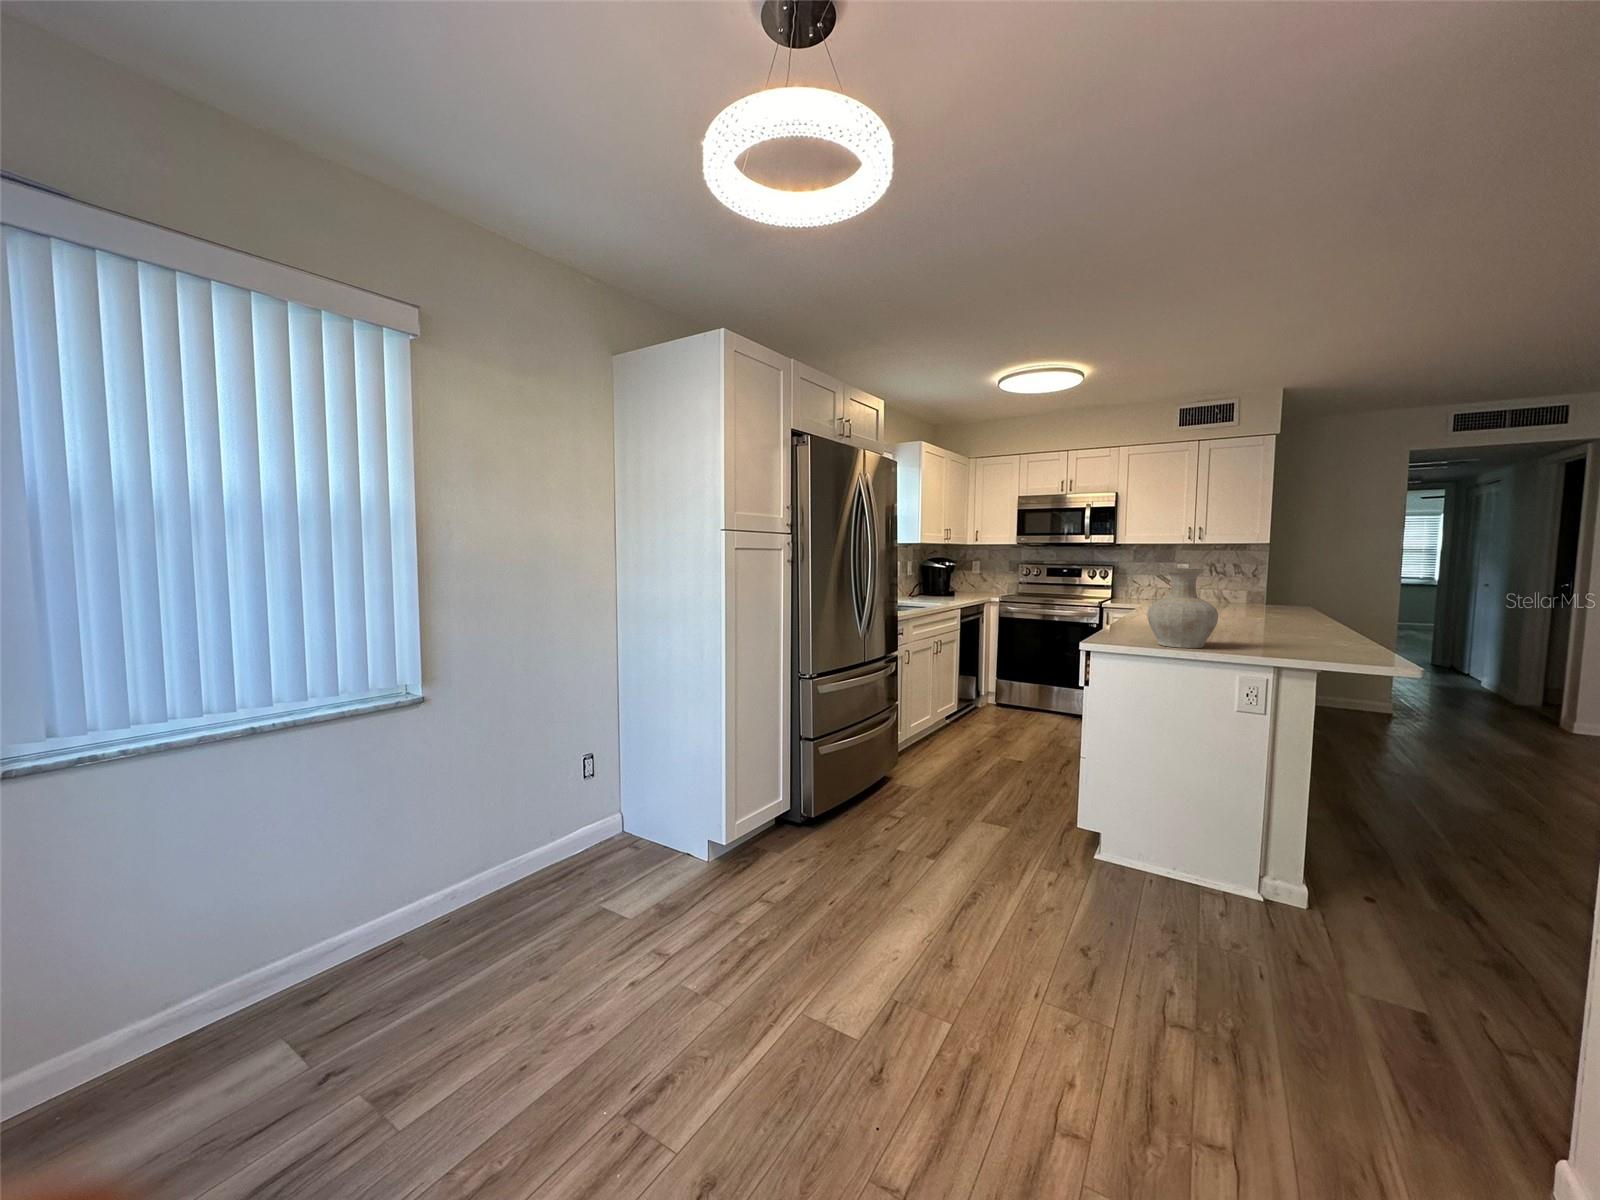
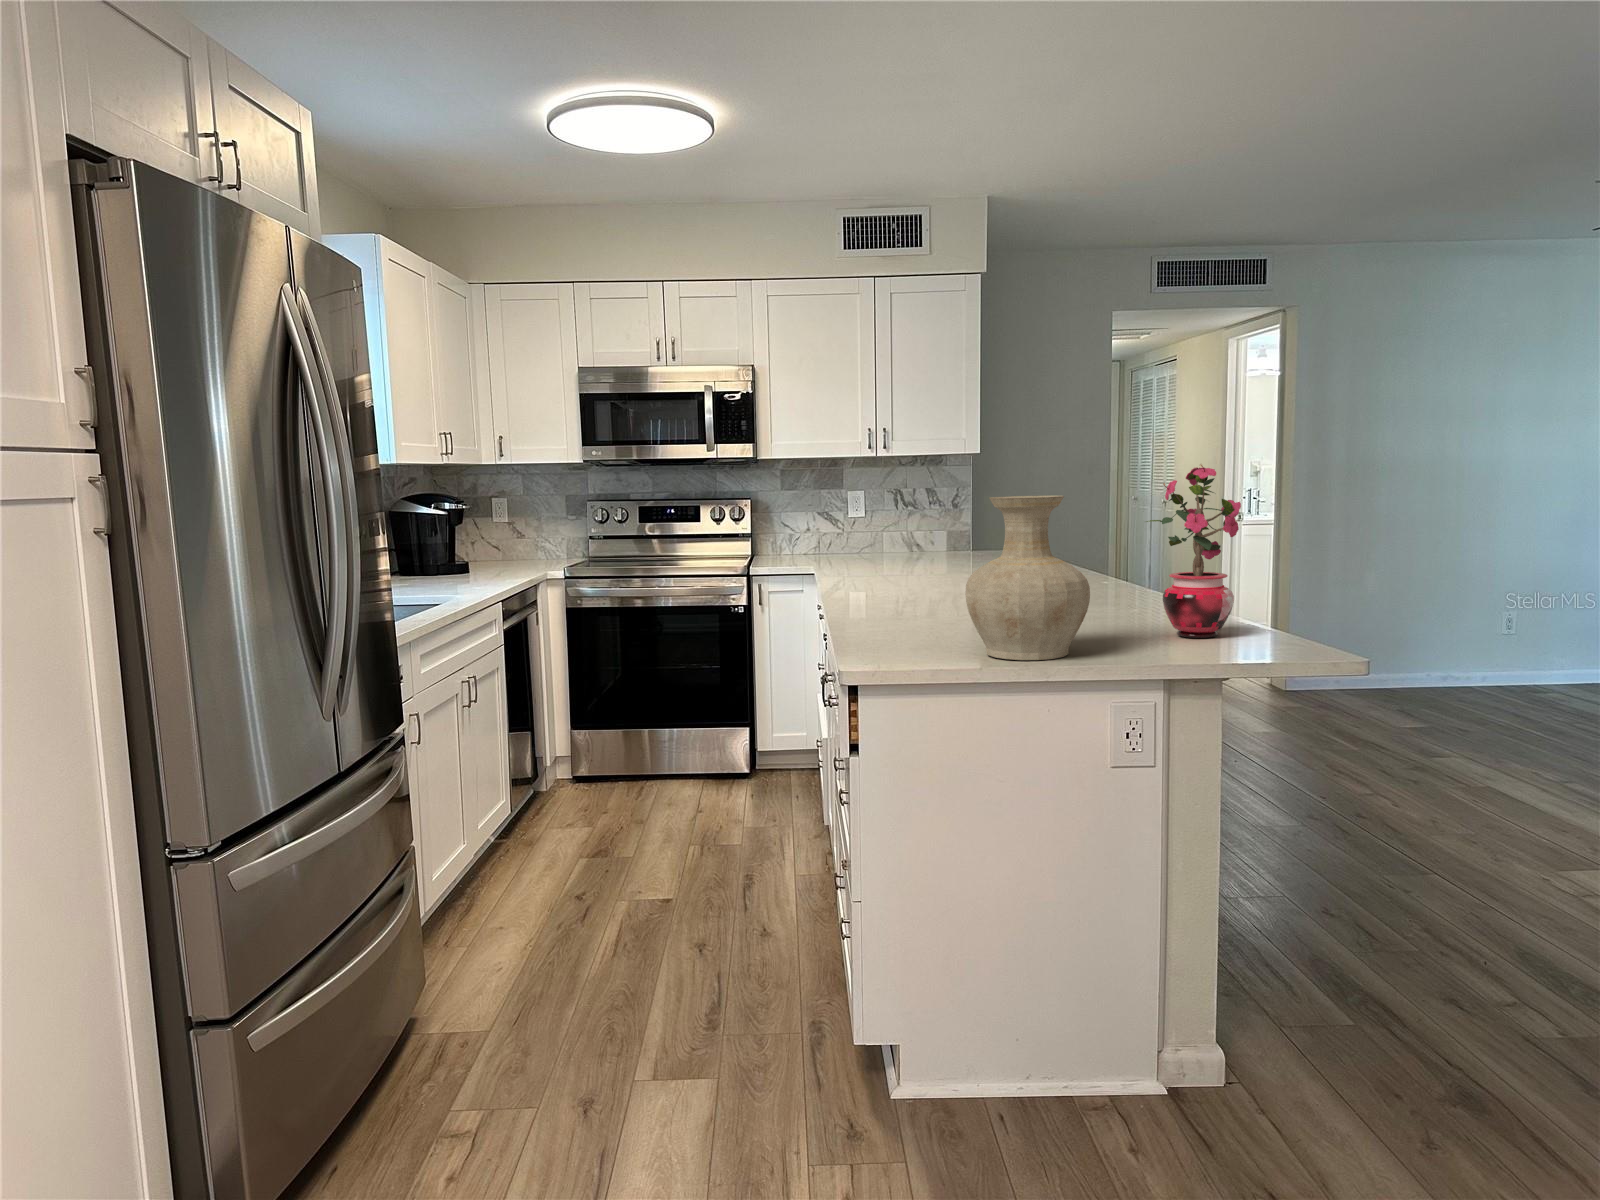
potted plant: none [1269,554,1338,650] -> present [1146,465,1241,638]

